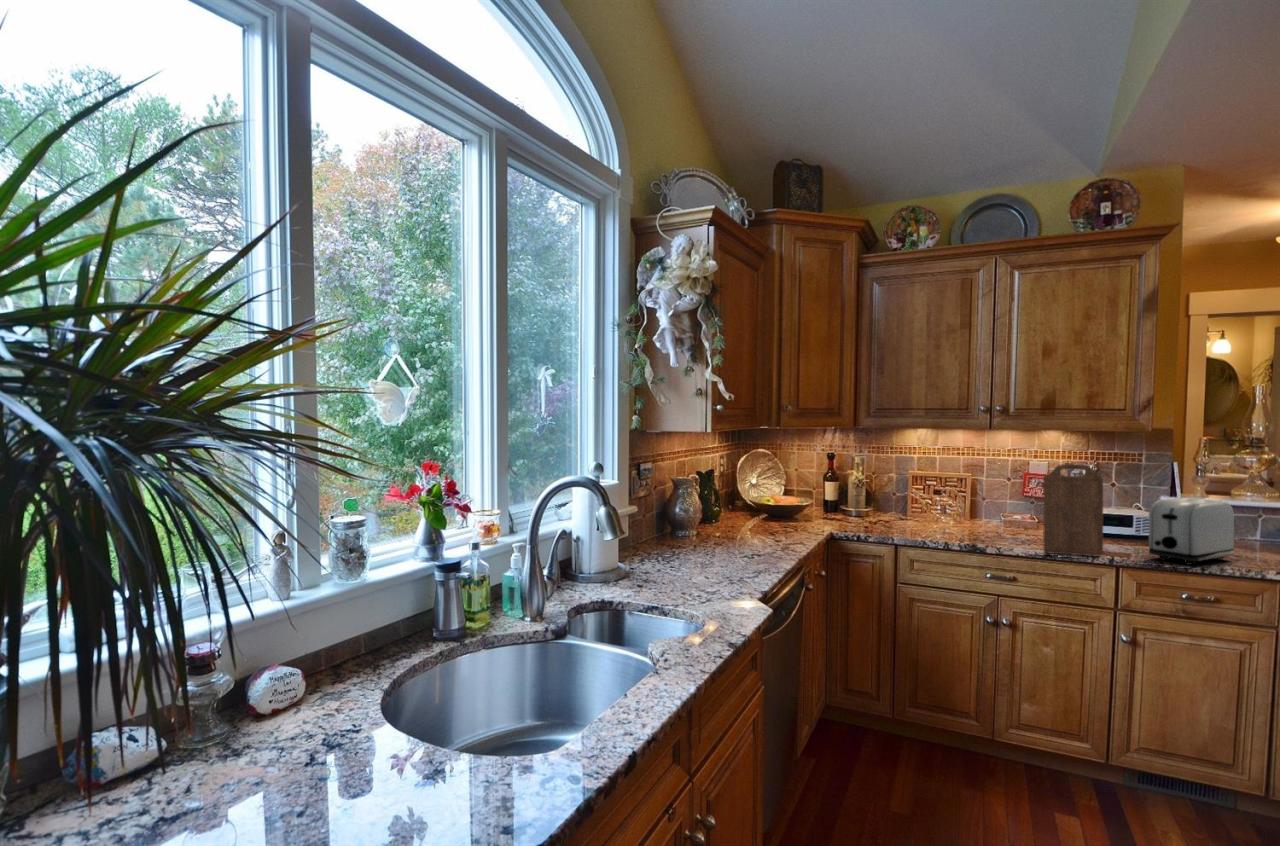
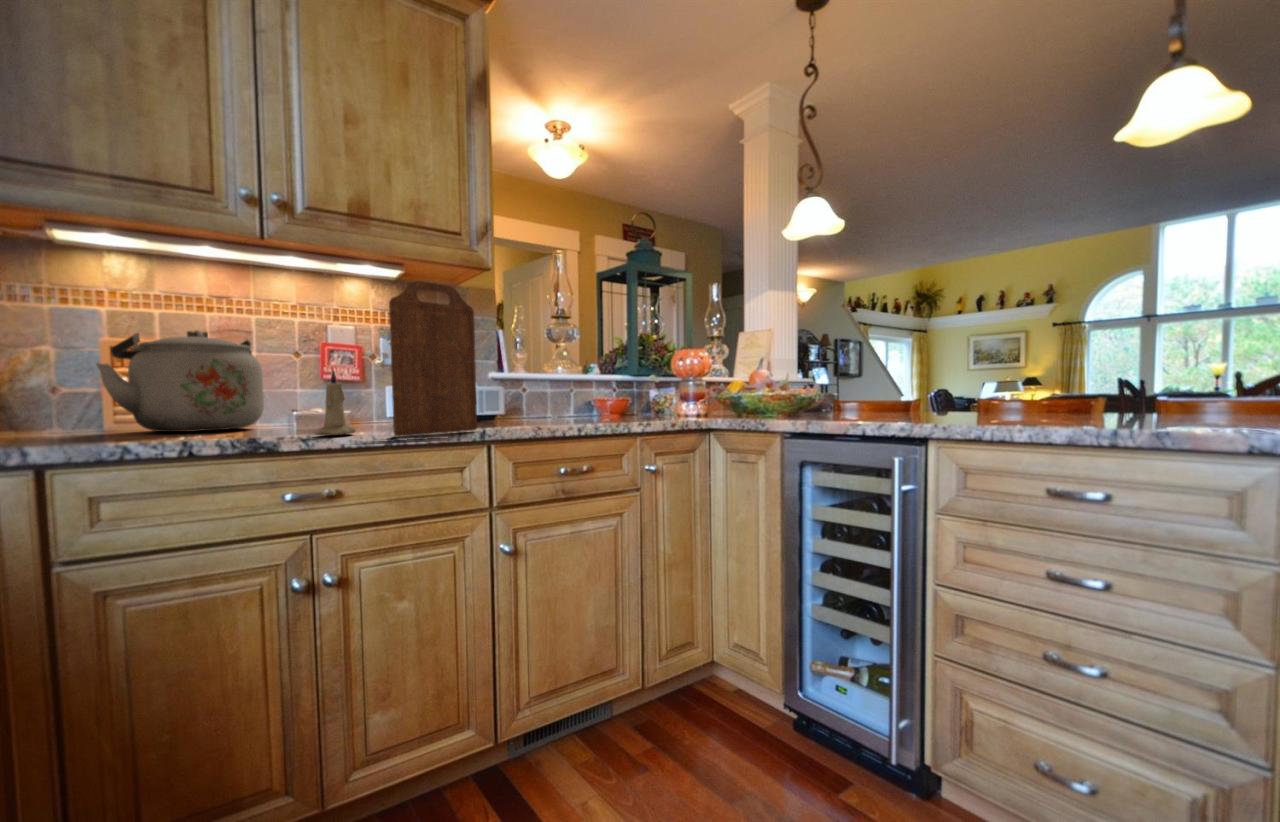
kettle: none [916,475,985,530] -> present [96,330,264,432]
toaster: present [1149,498,1234,565] -> none [525,347,590,427]
candle: none [1003,509,1026,546] -> present [314,370,356,435]

